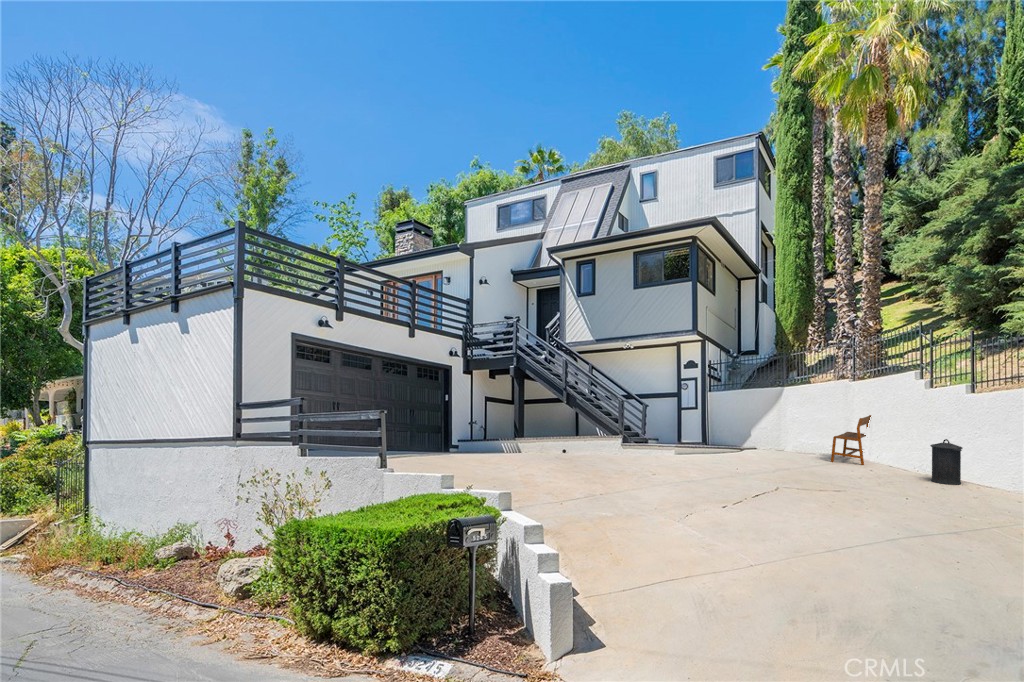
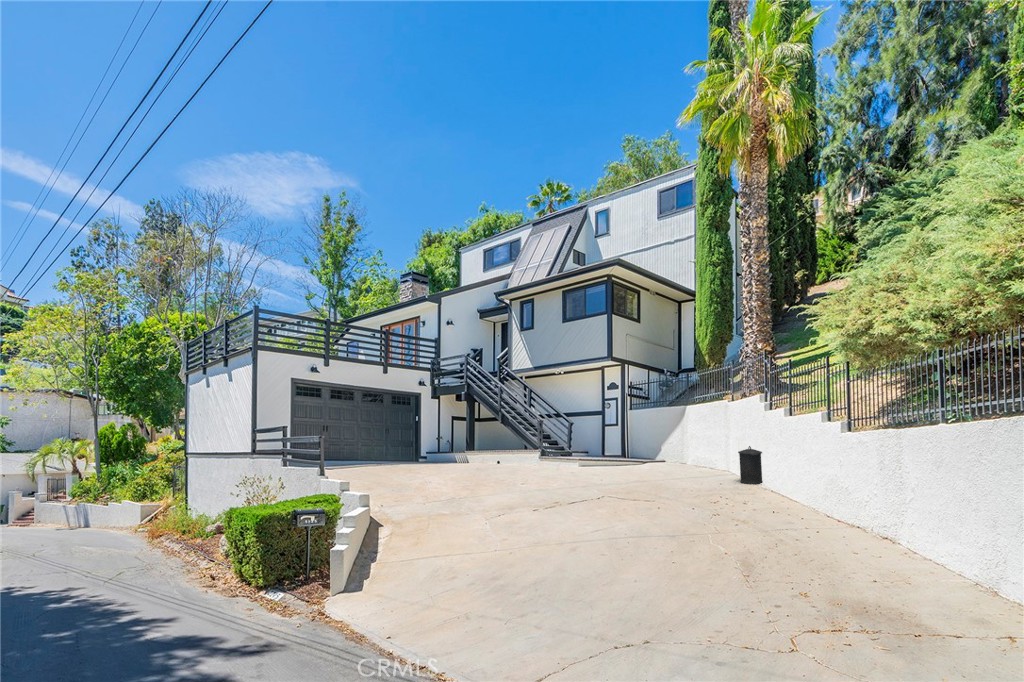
bench: present [831,415,871,465] -> none [690,427,734,471]

